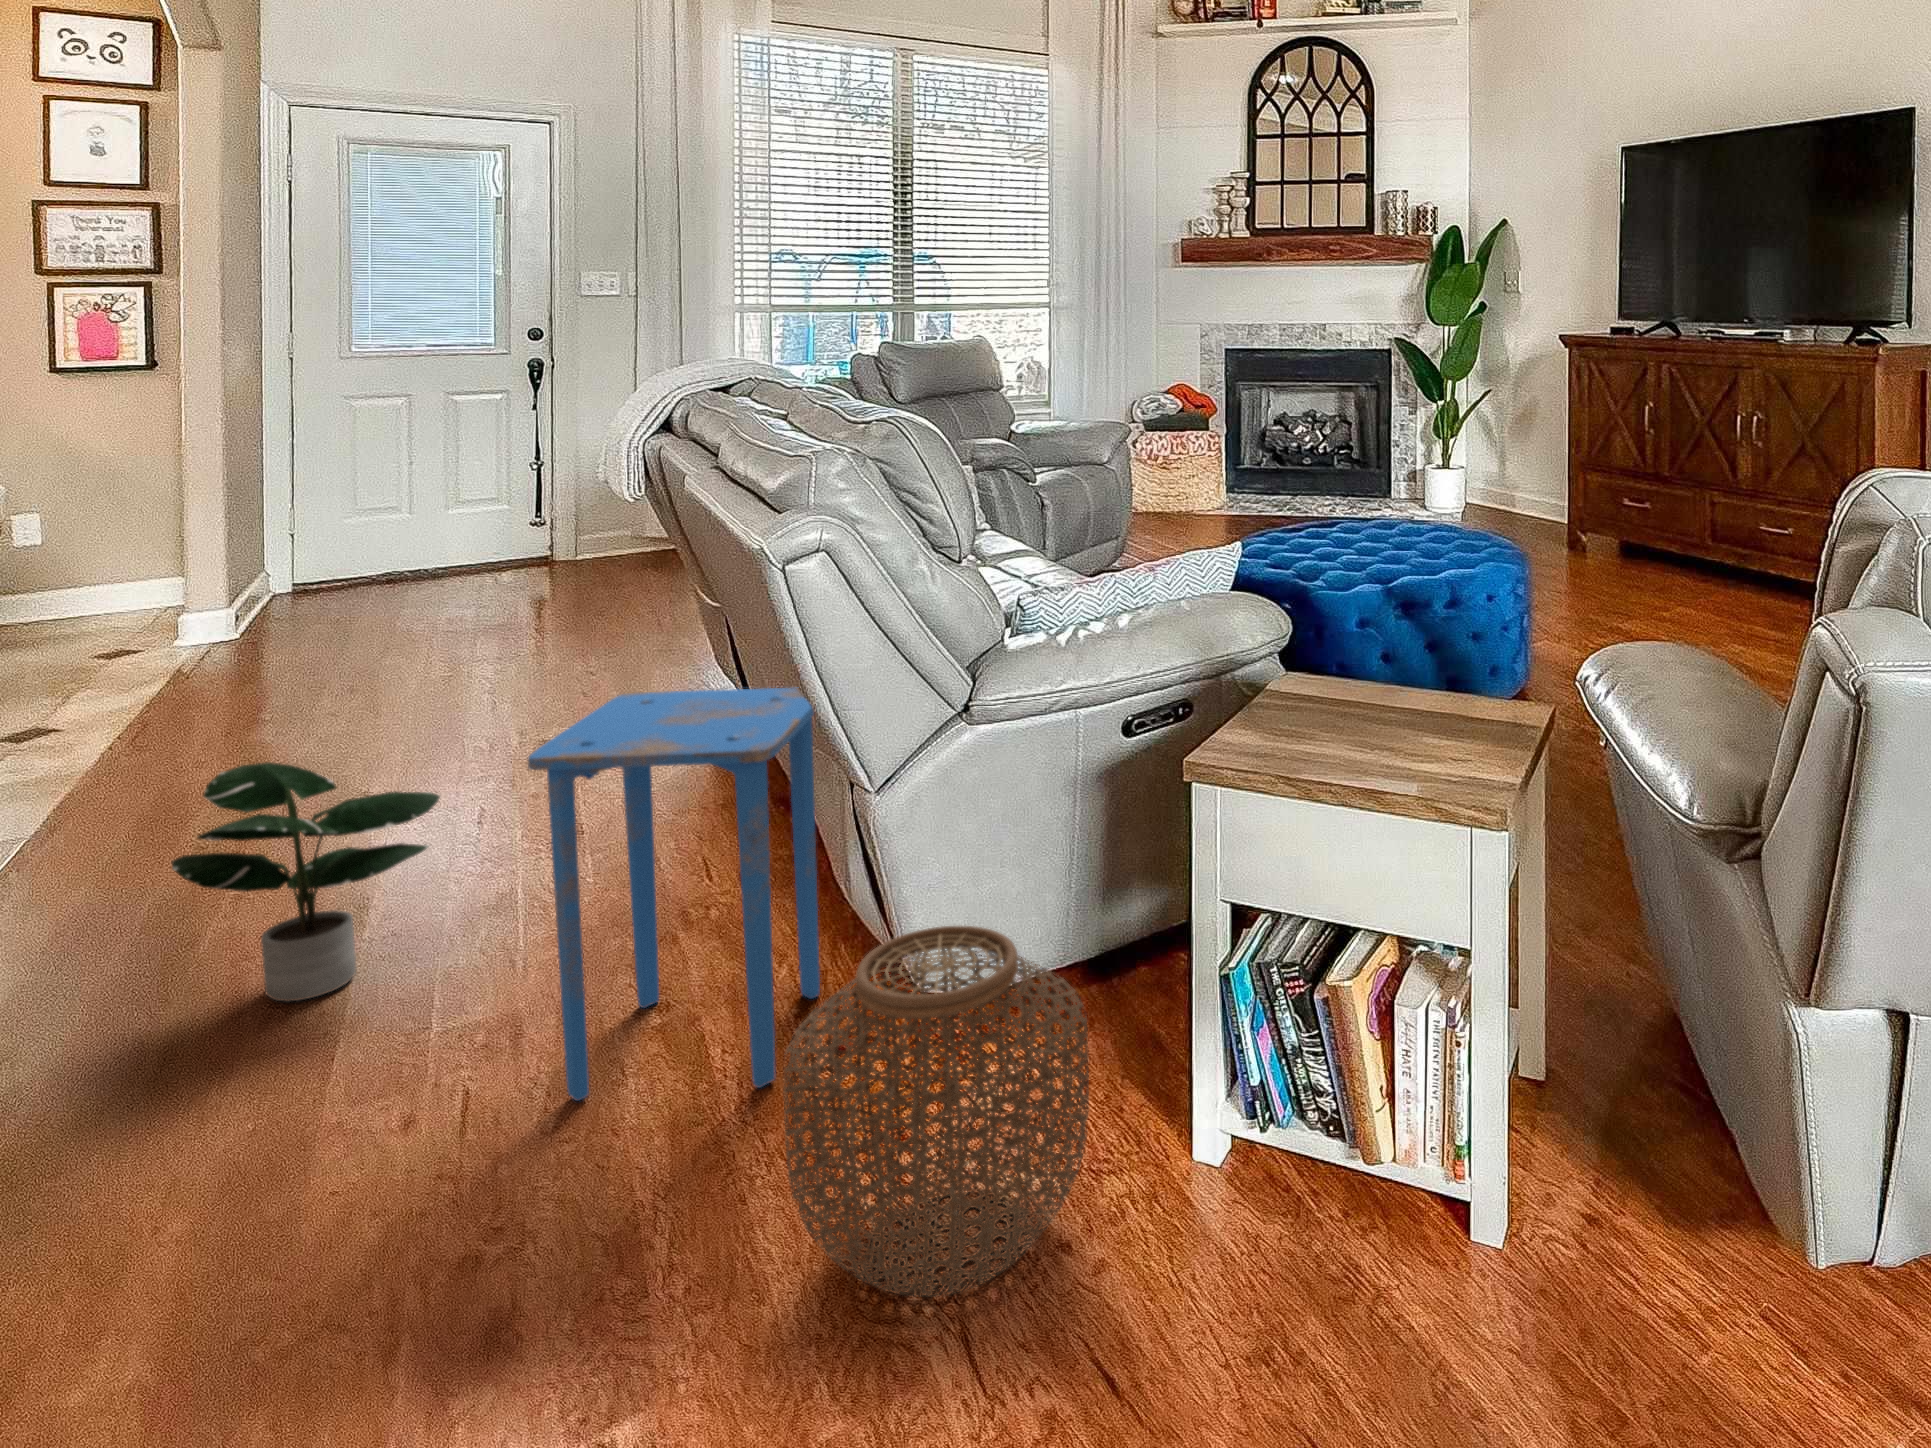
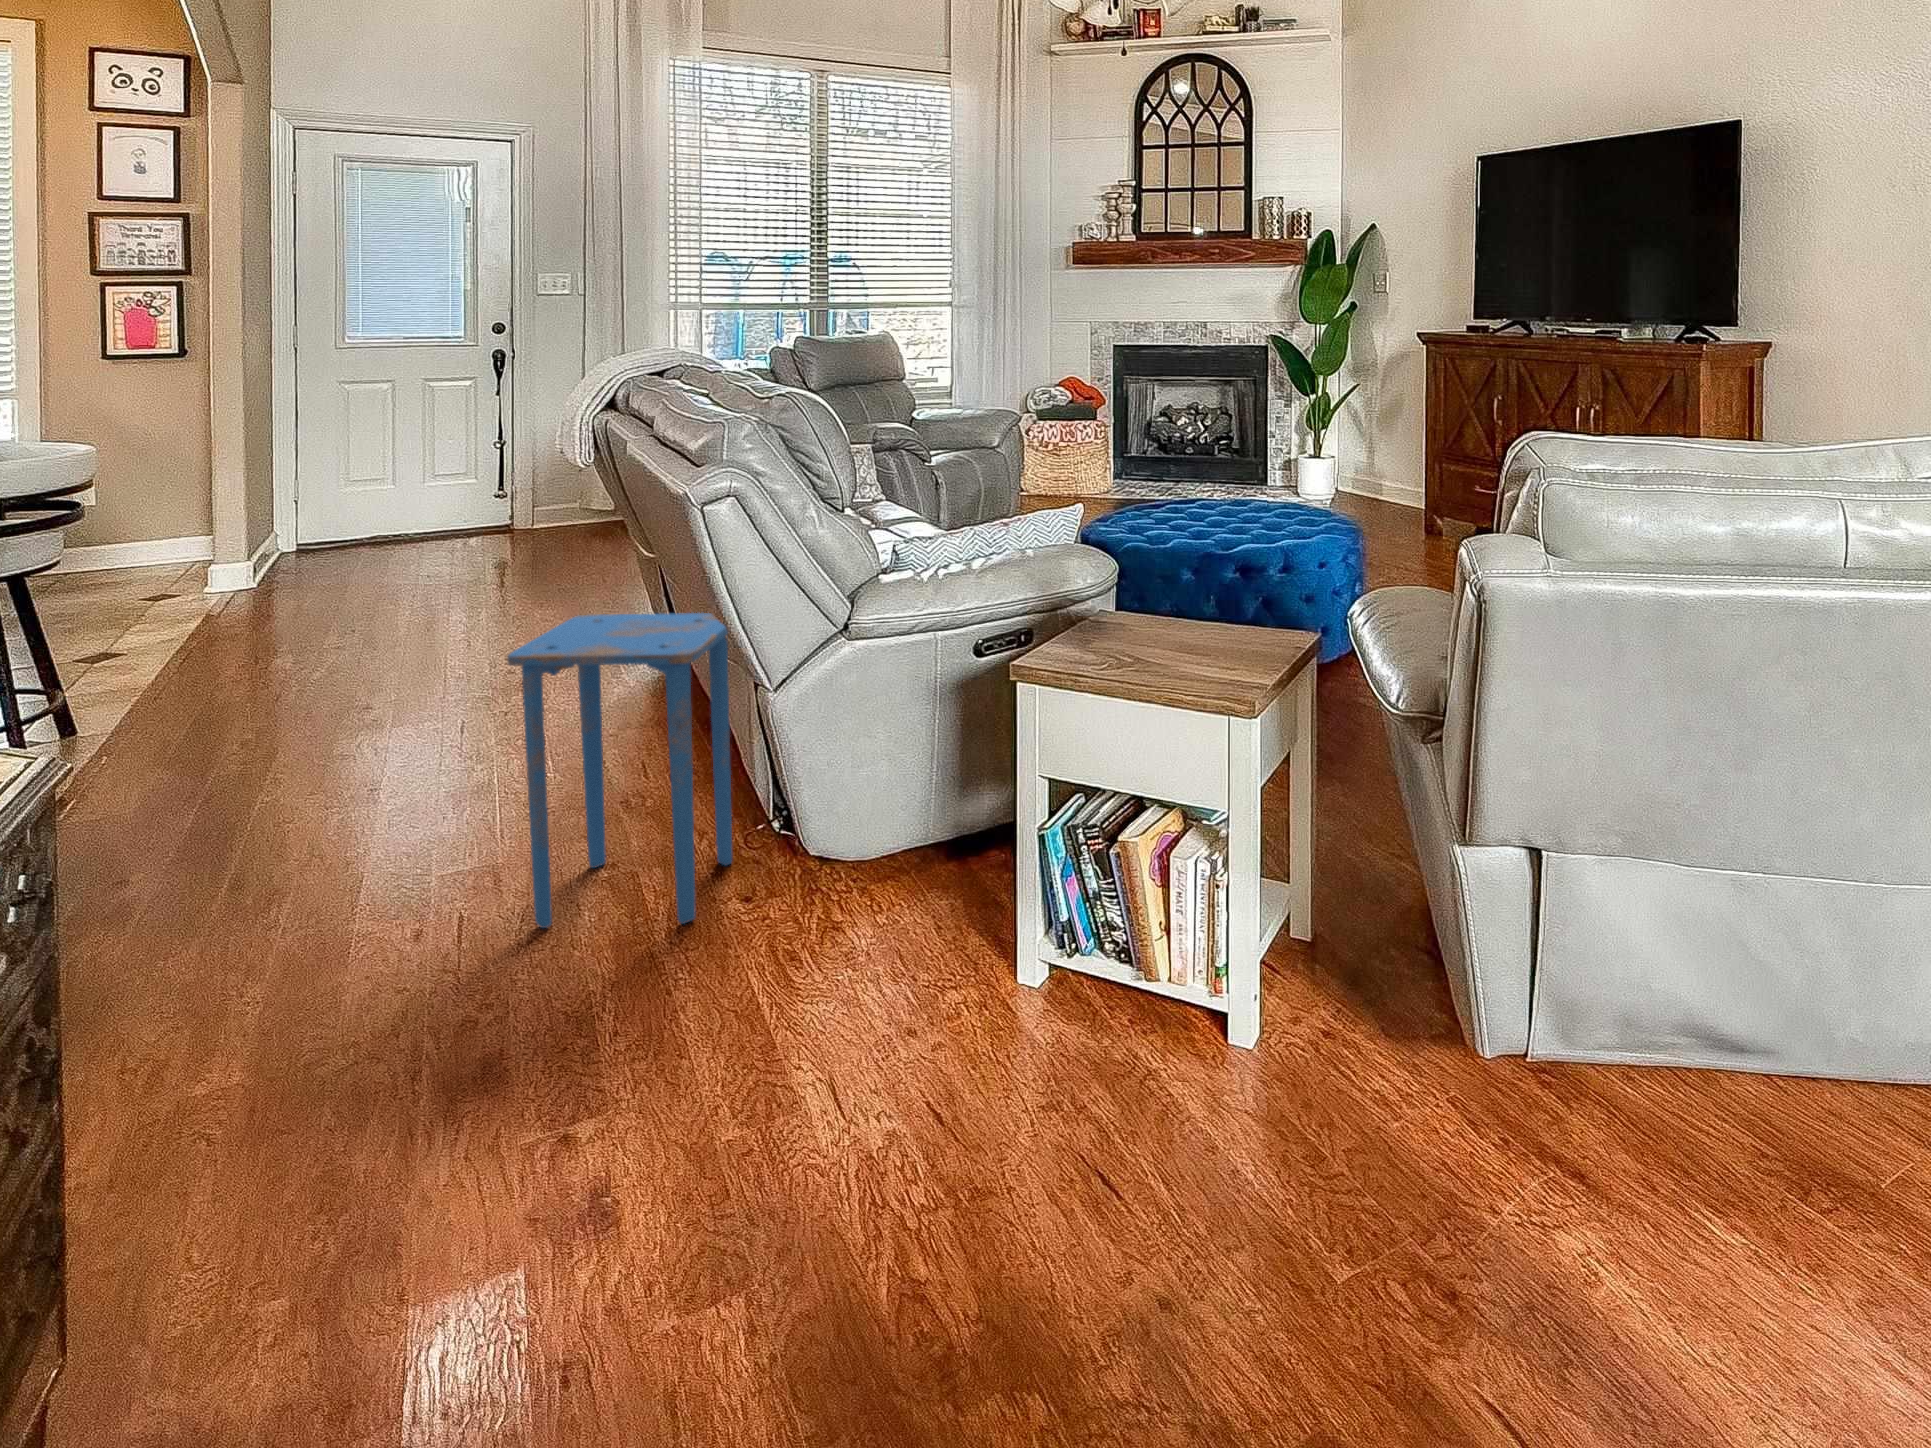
potted plant: present [172,762,440,1002] -> none [232,669,435,856]
woven basket: present [783,926,1089,1297] -> none [698,786,932,1060]

